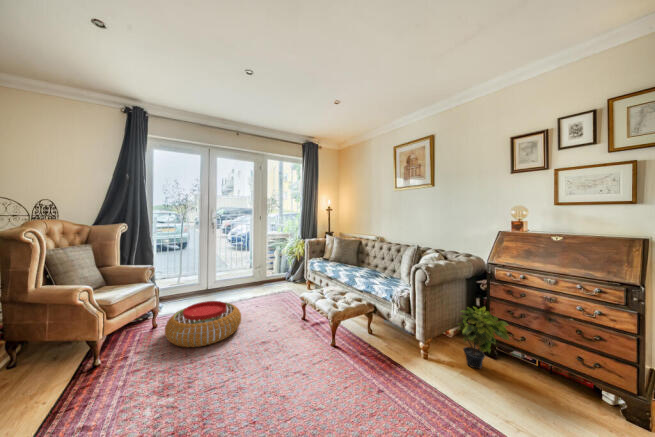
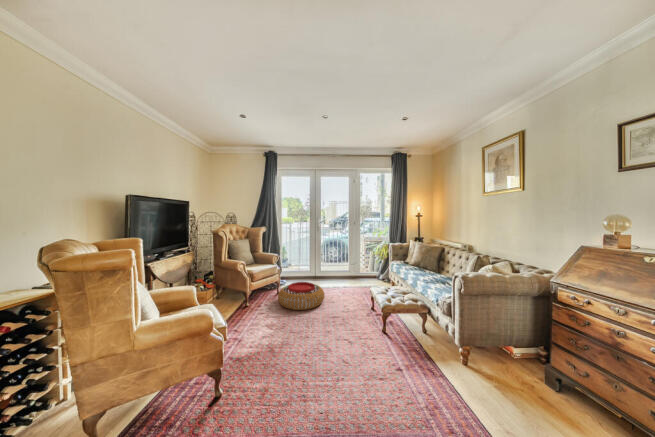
potted plant: present [457,307,509,369] -> none [499,325,562,393]

